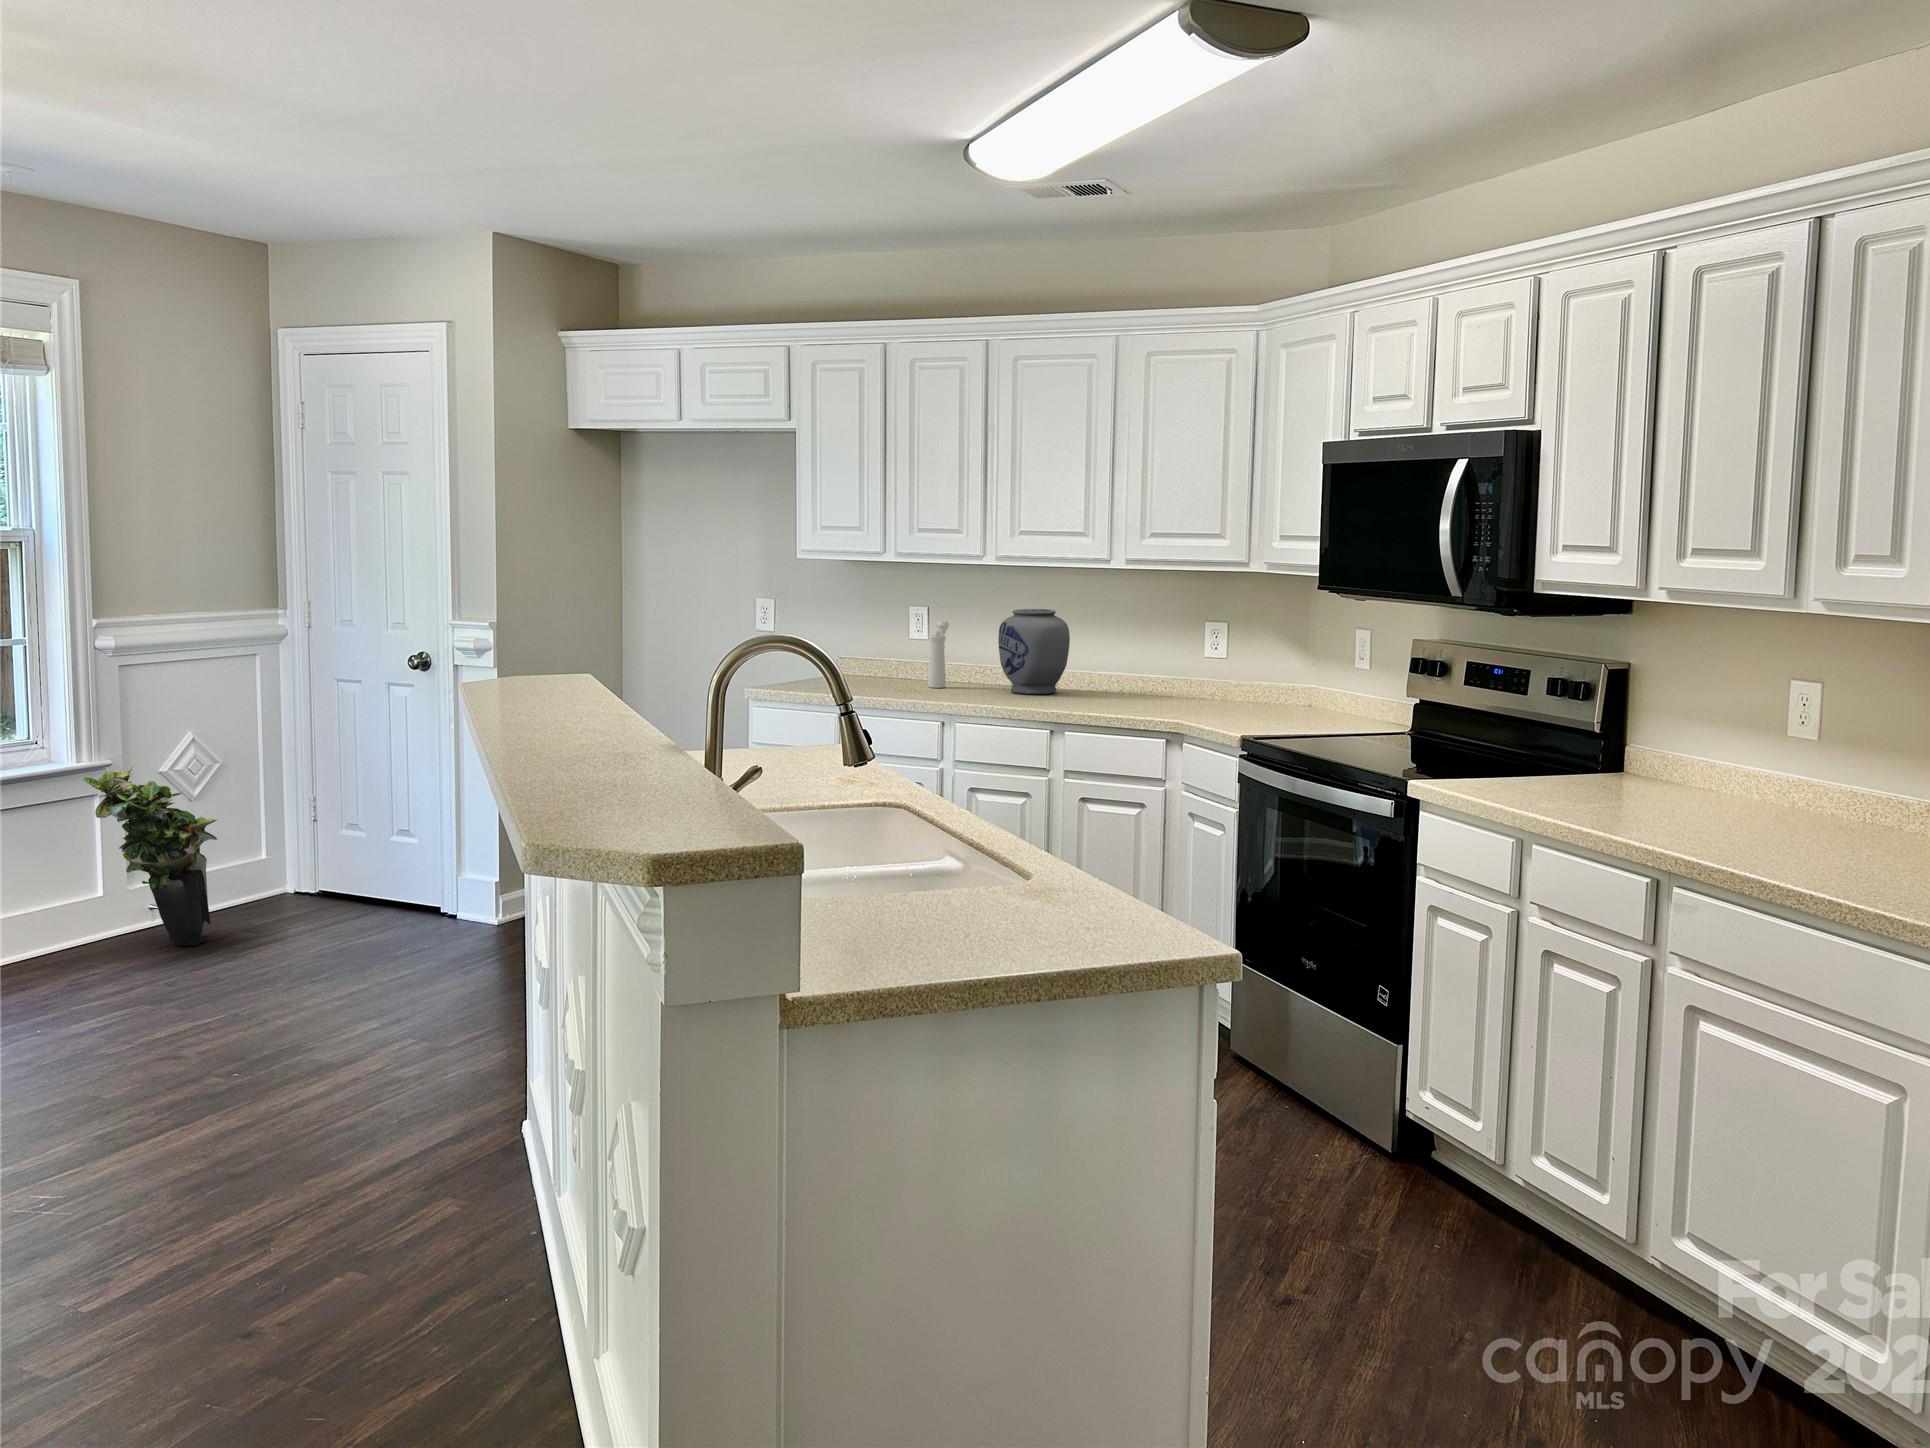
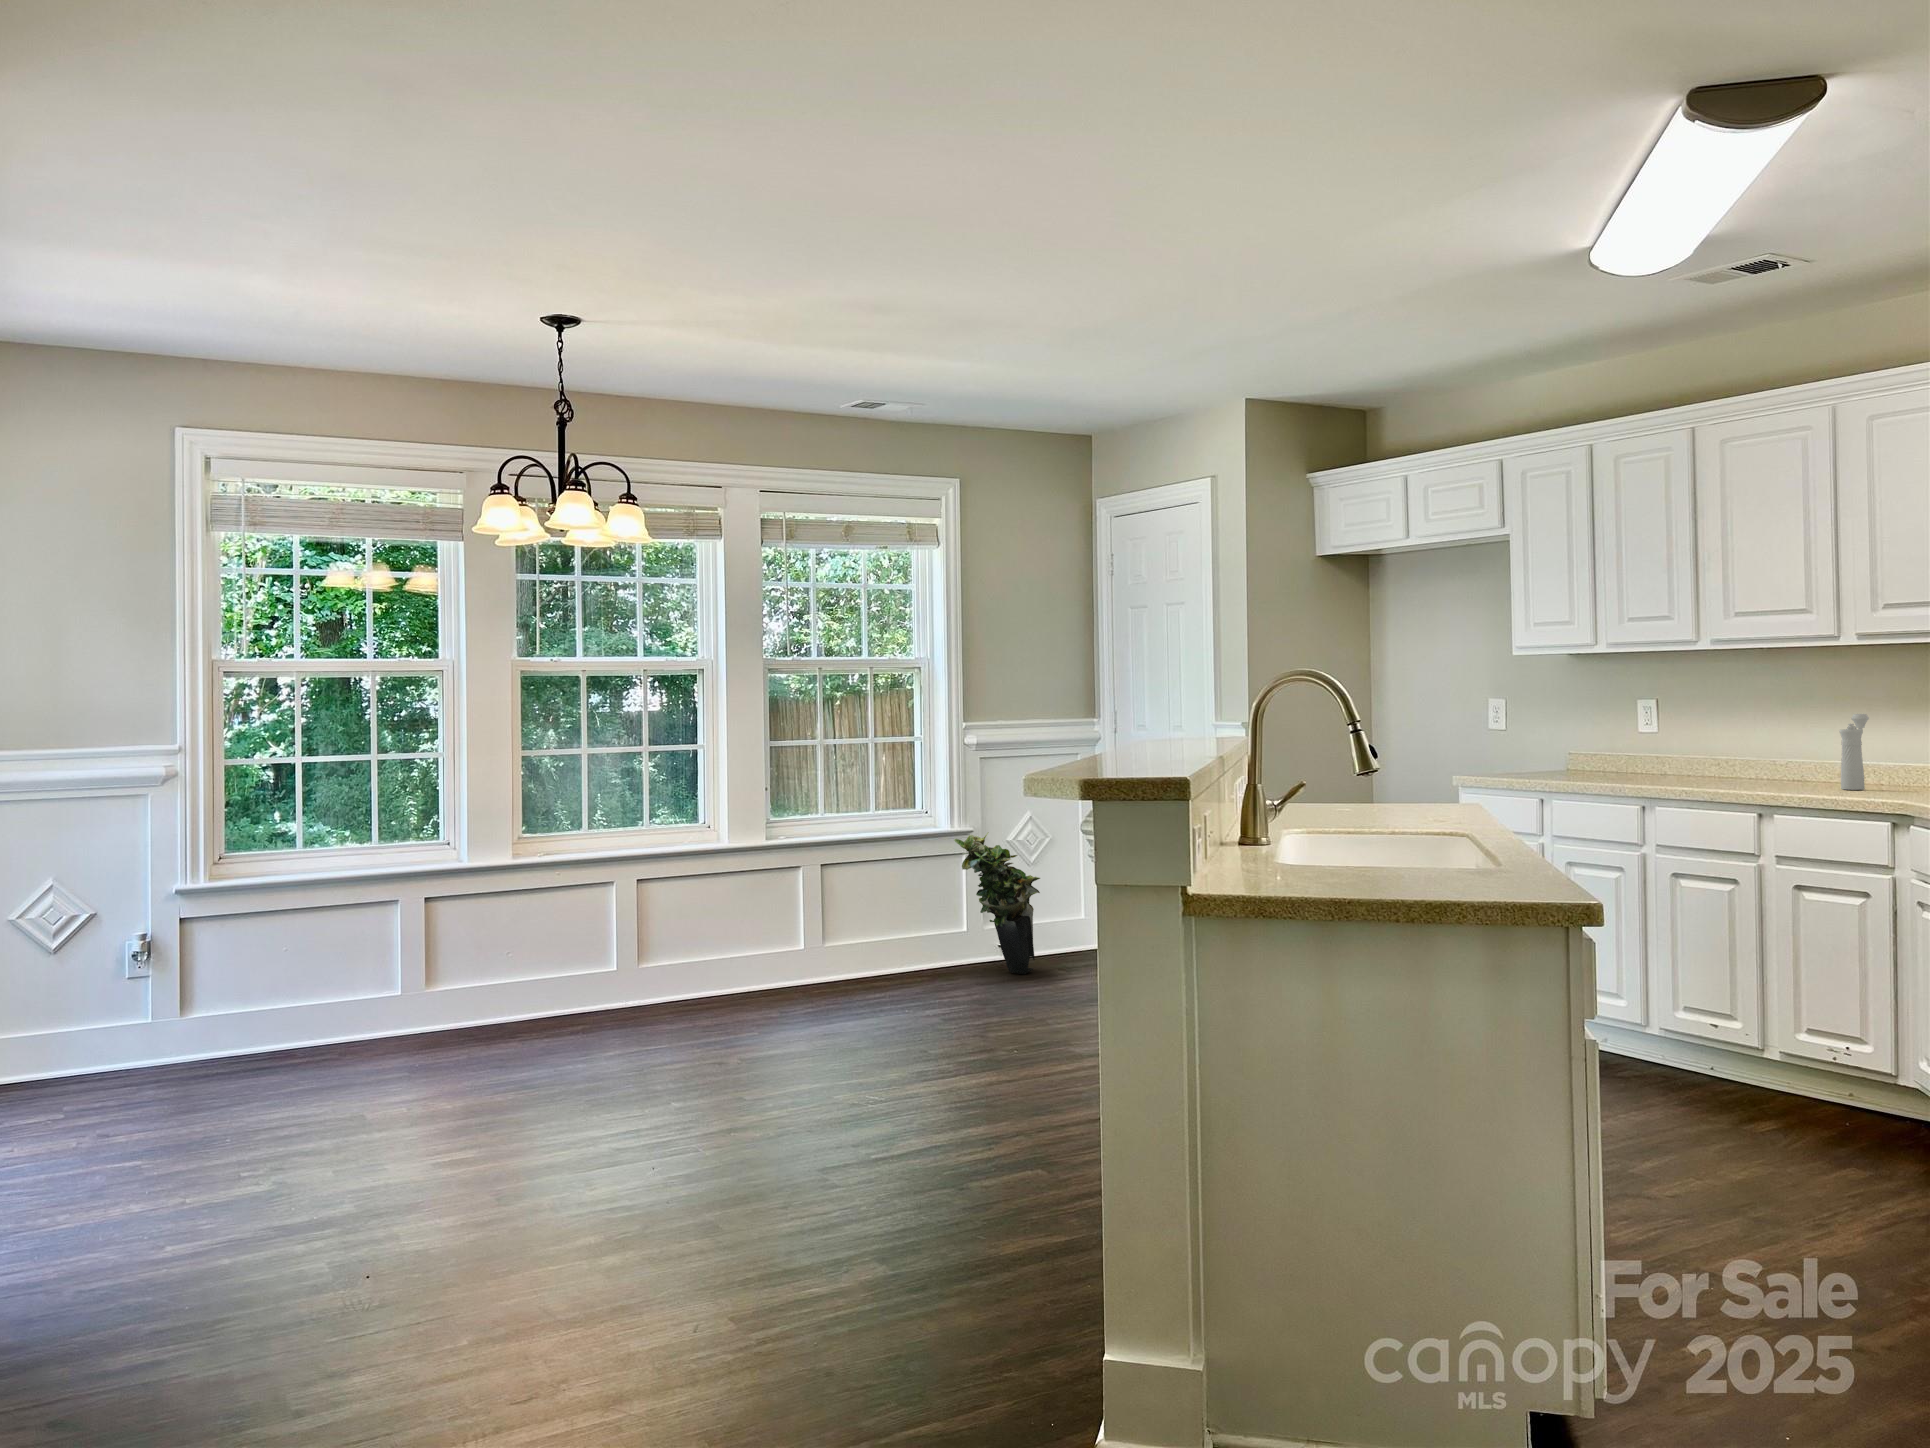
vase: present [998,609,1070,695] -> none [1720,694,1806,783]
pepper mill: present [928,621,949,688] -> present [1839,714,1869,790]

